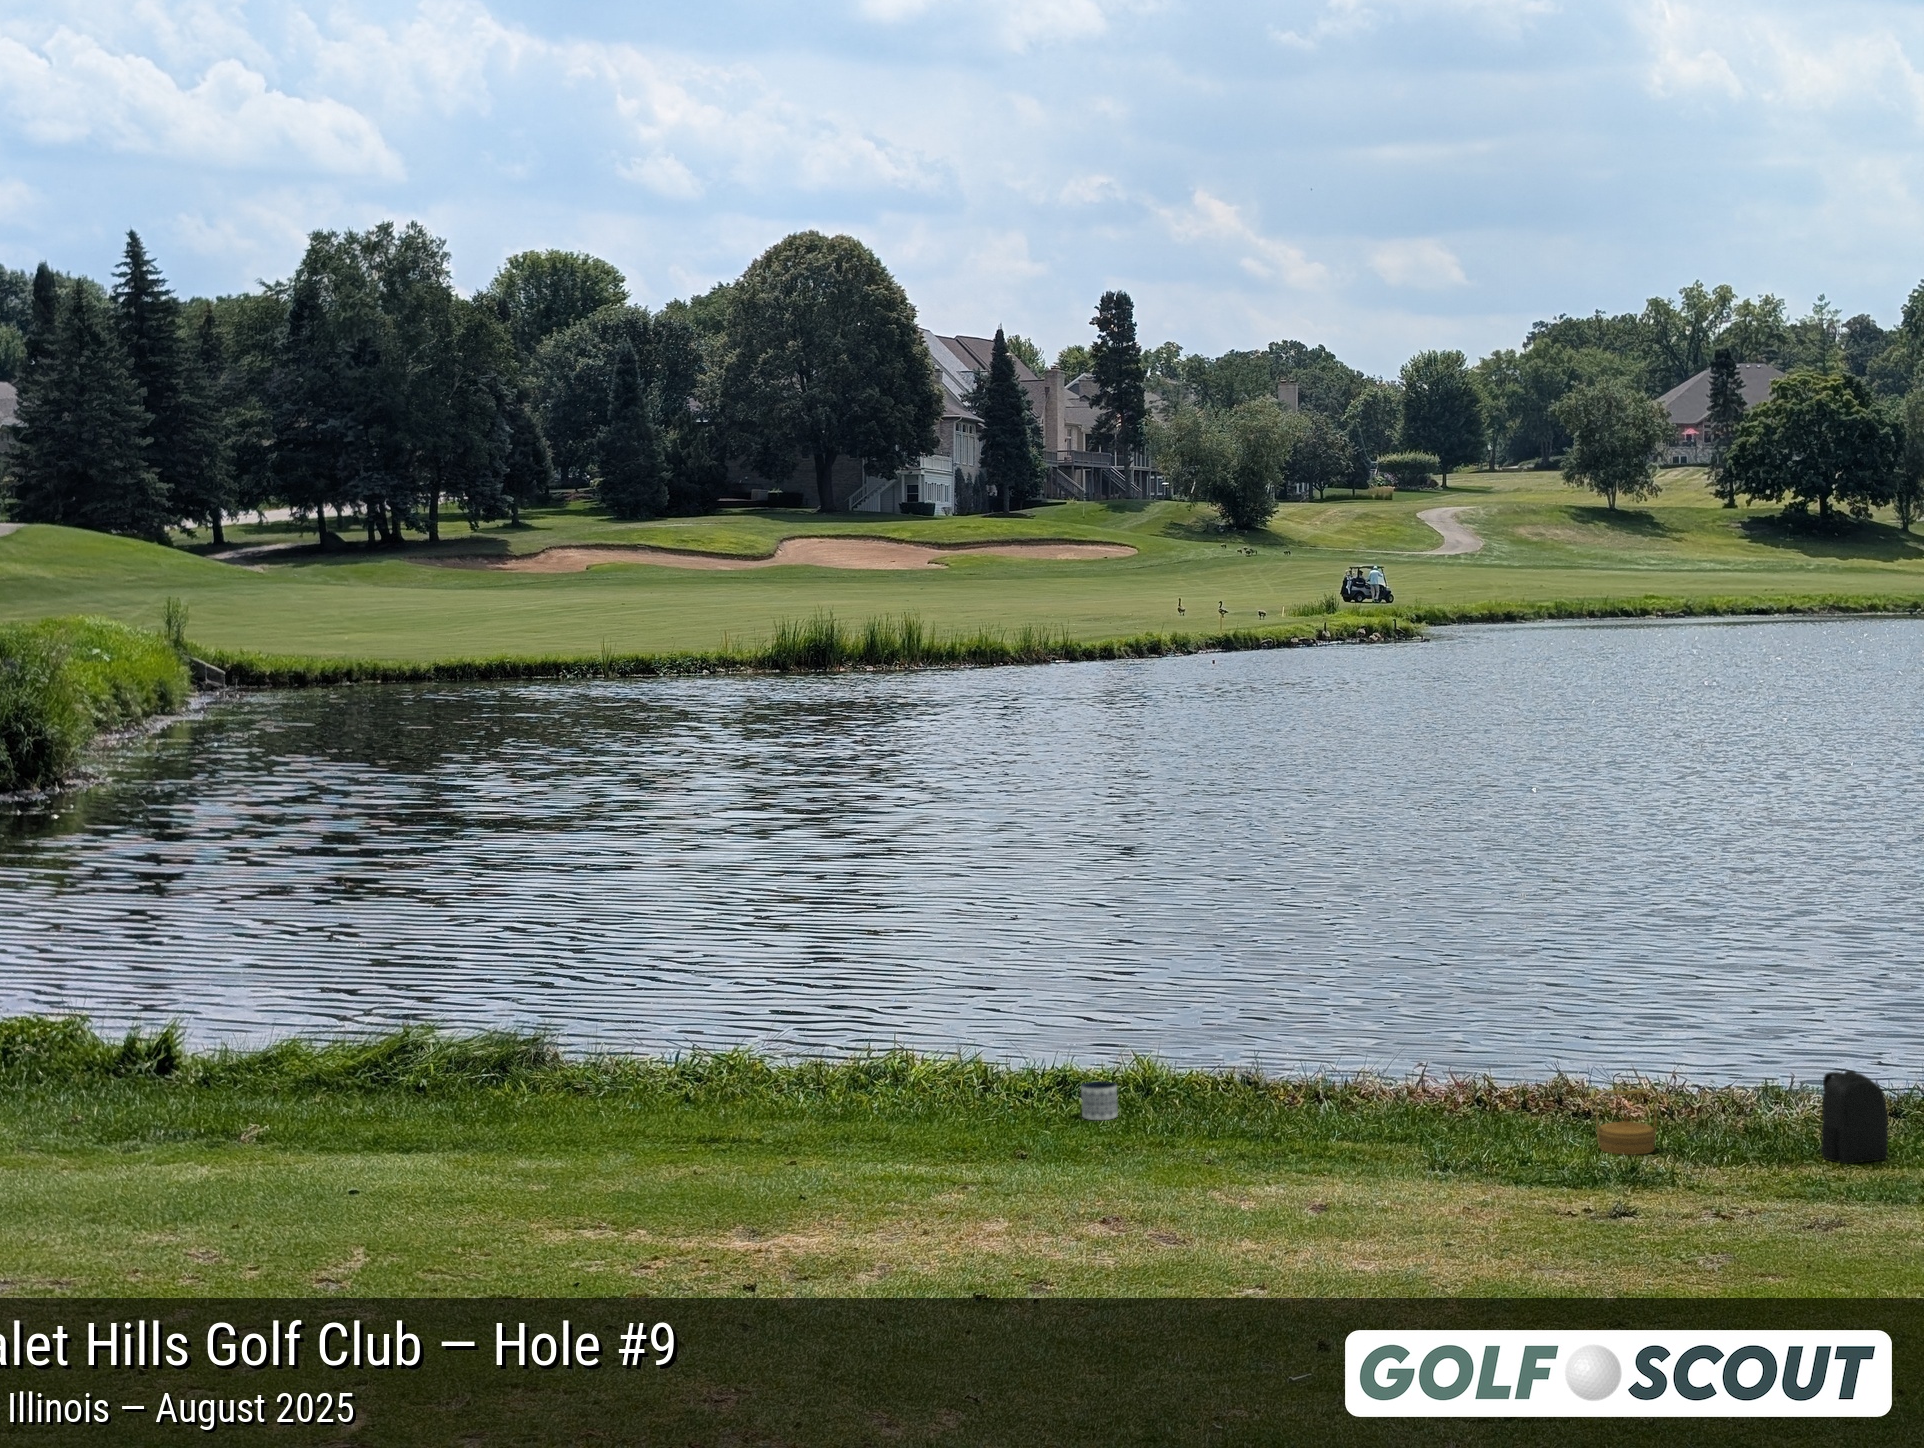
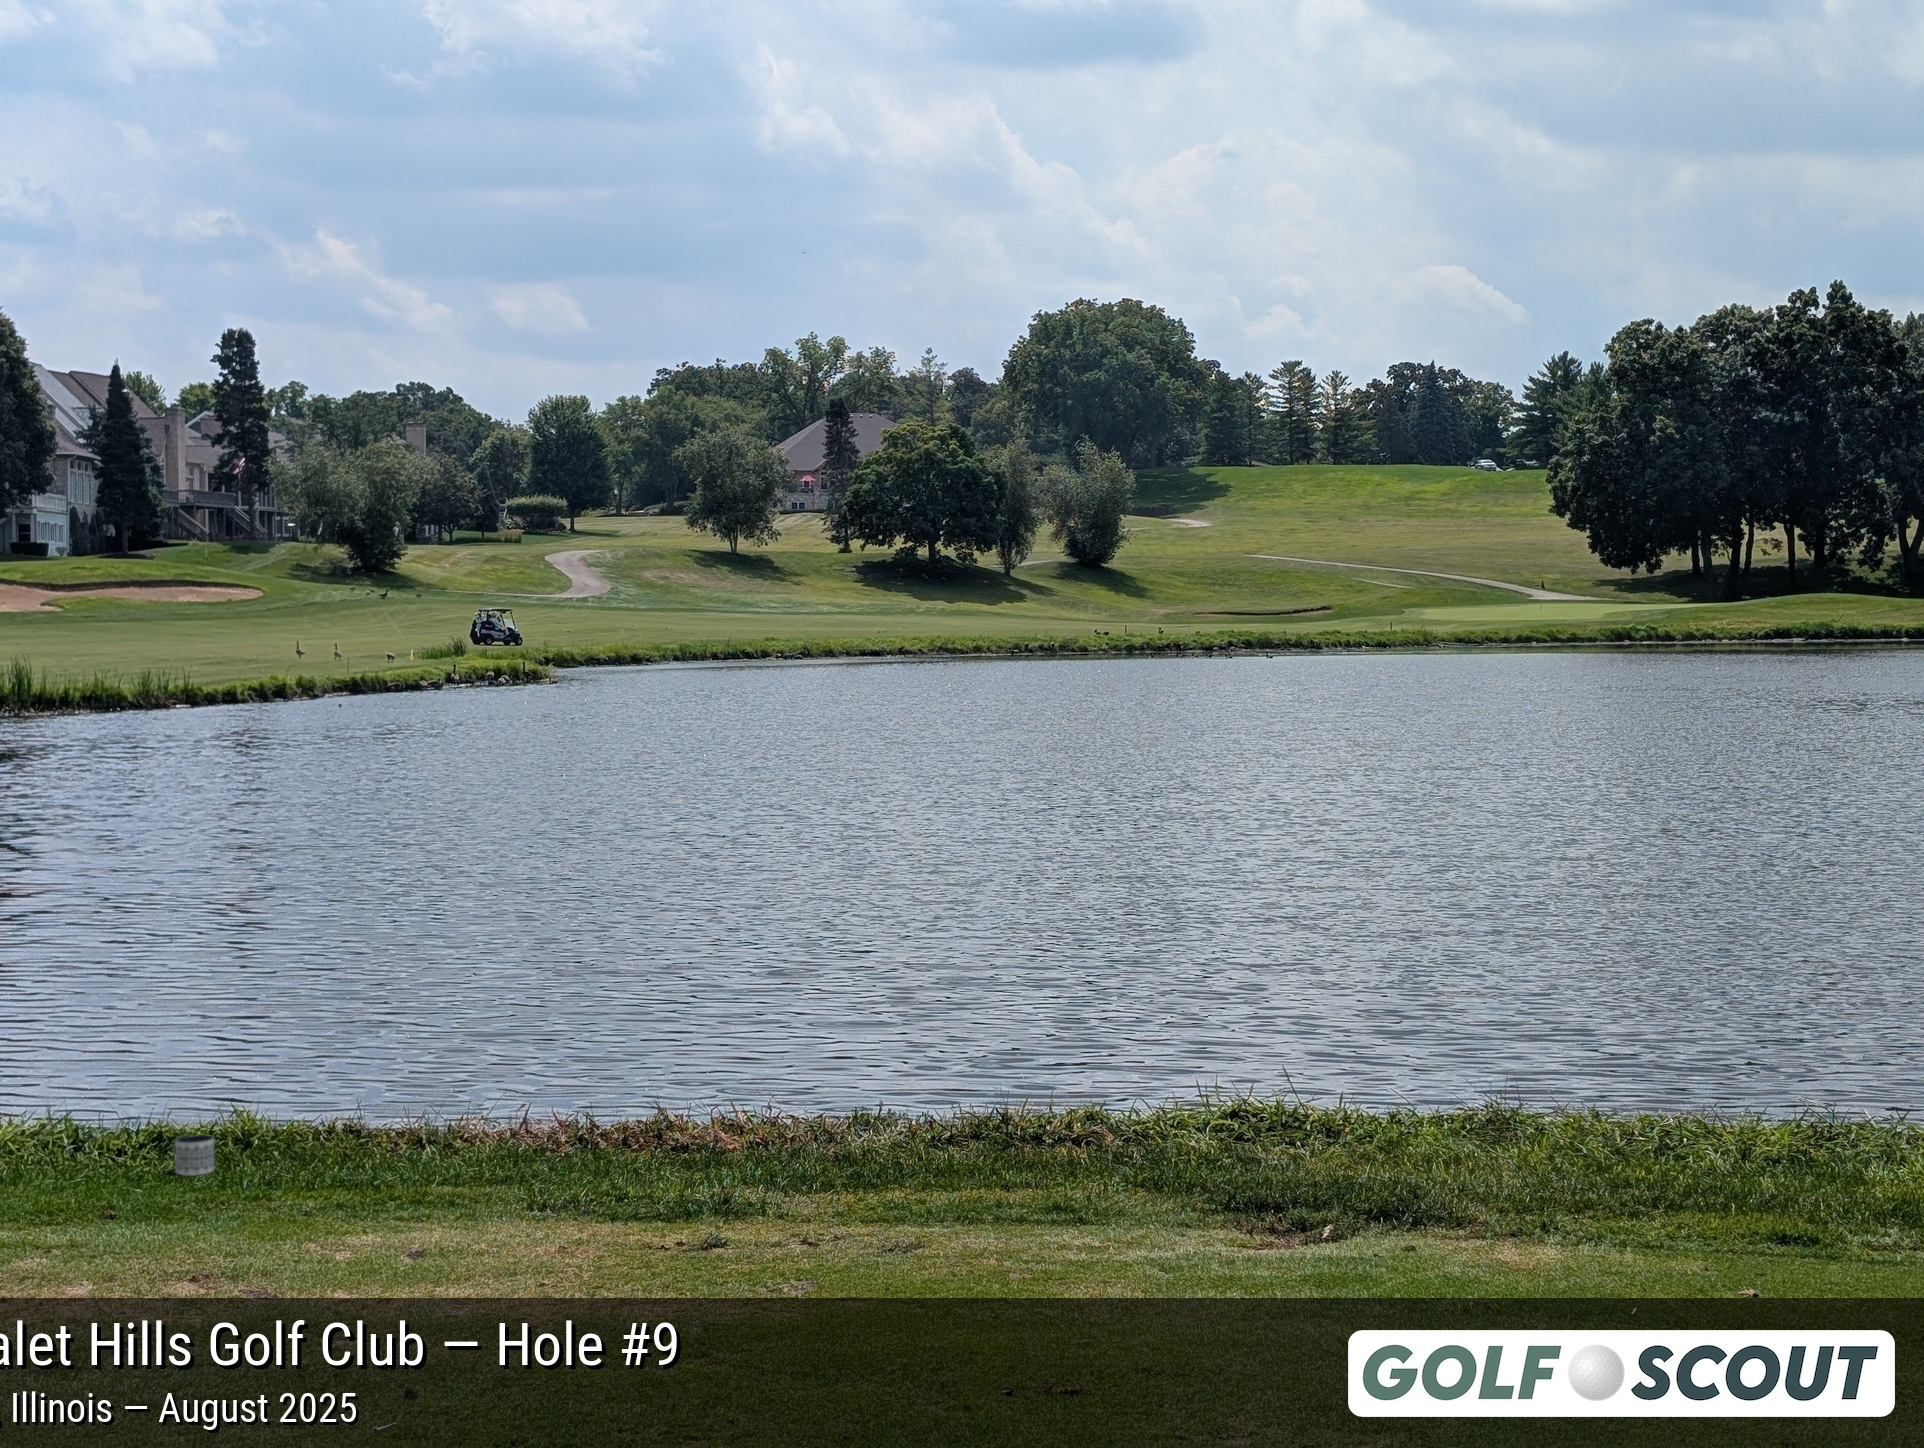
backpack: present [1821,1070,1888,1164] -> none [896,1094,957,1185]
basket: present [1595,1089,1657,1155] -> none [691,1121,750,1186]

